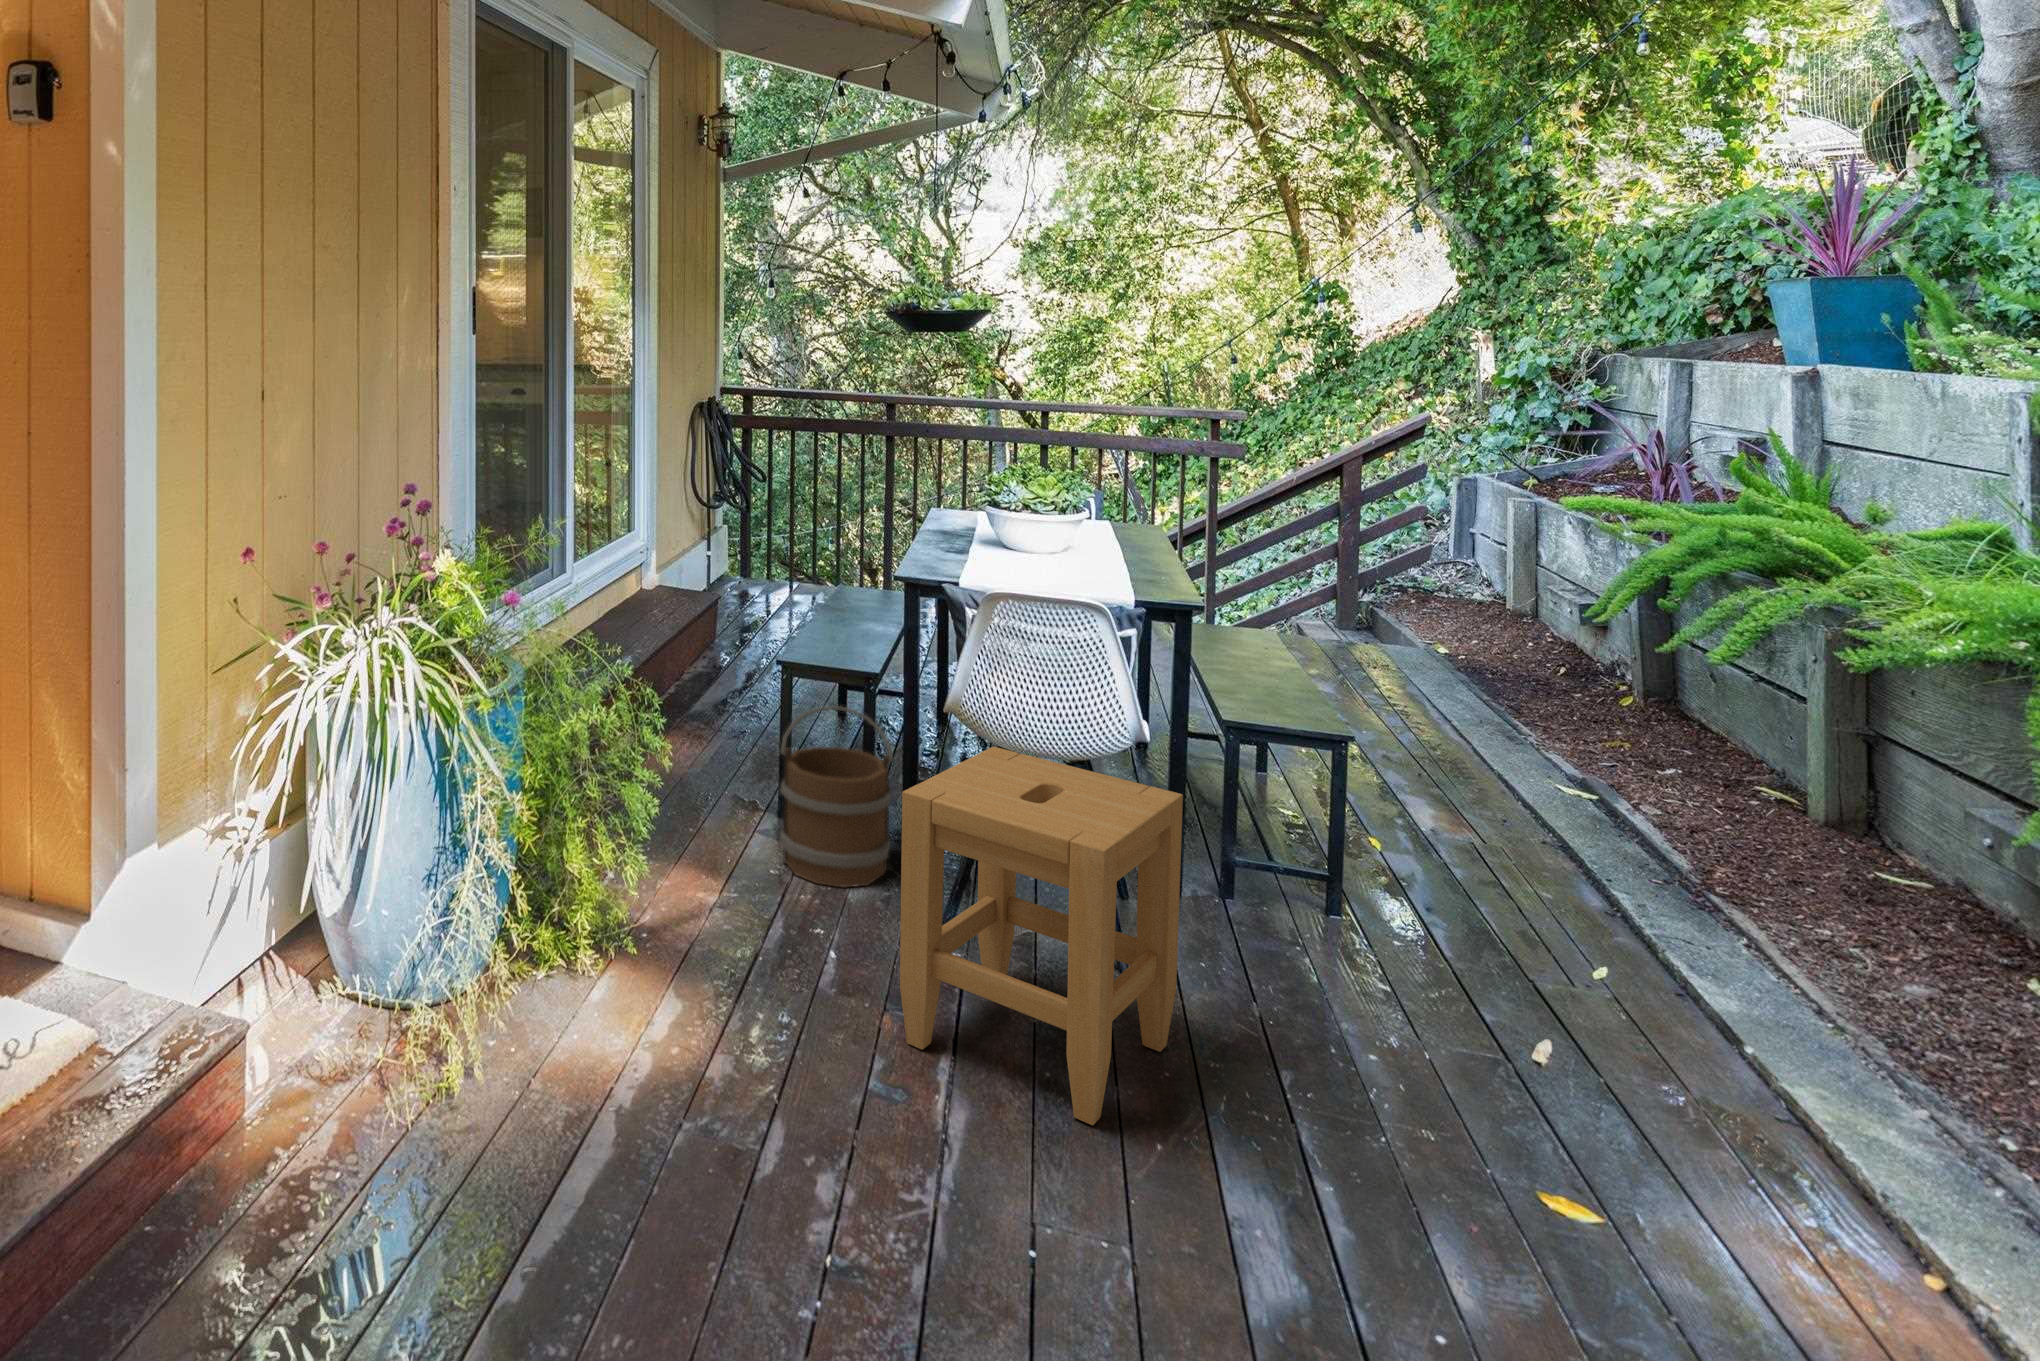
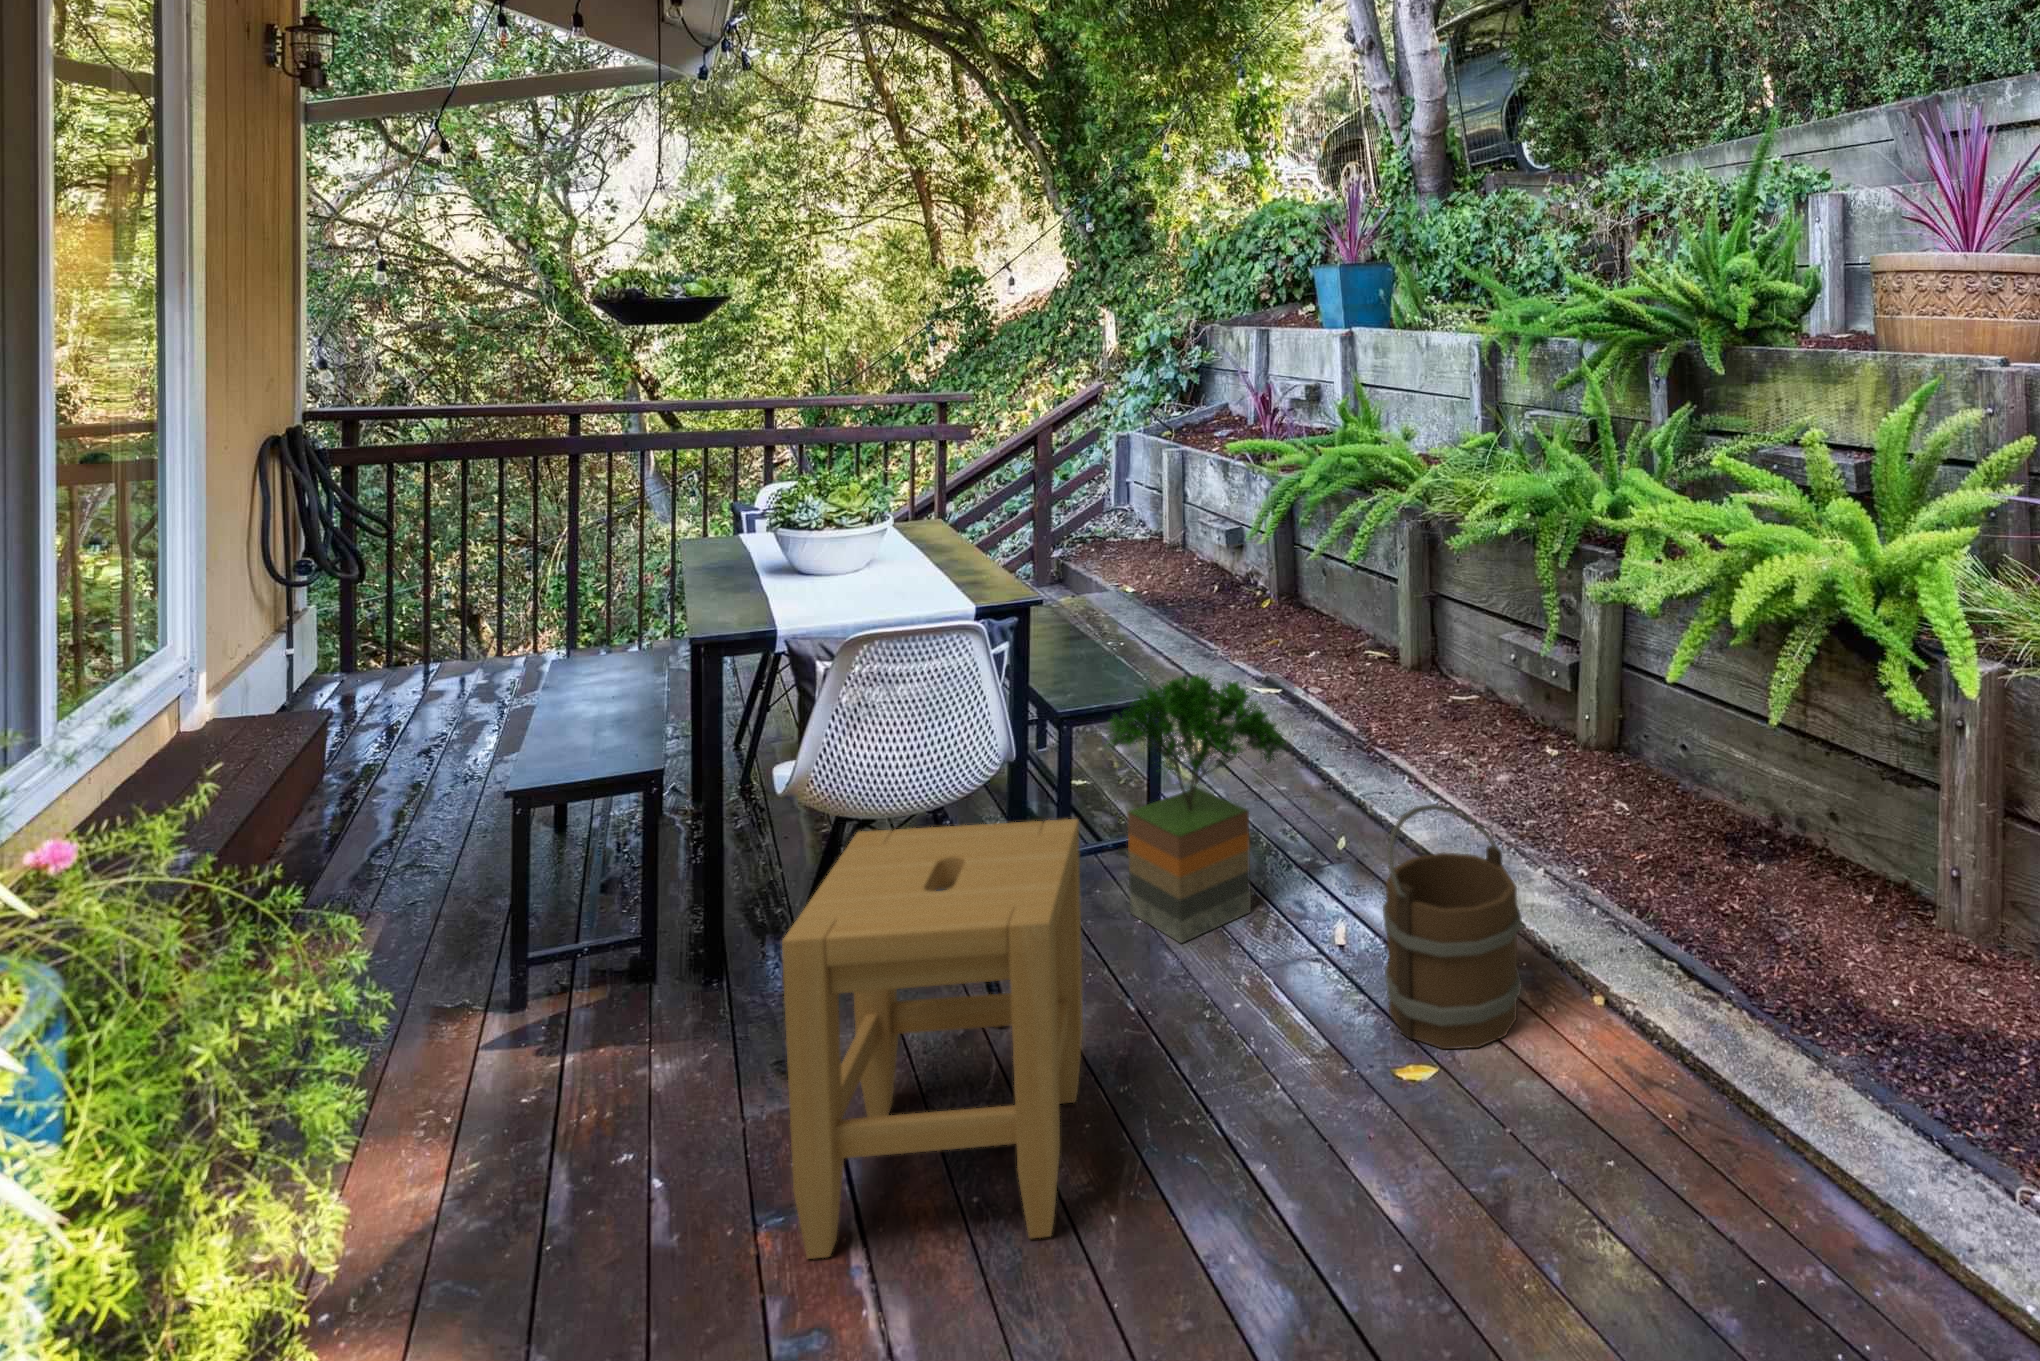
bucket: present [780,706,893,887] -> present [1383,804,1522,1049]
potted tree: none [1272,710,1496,991] -> present [1107,674,1285,943]

